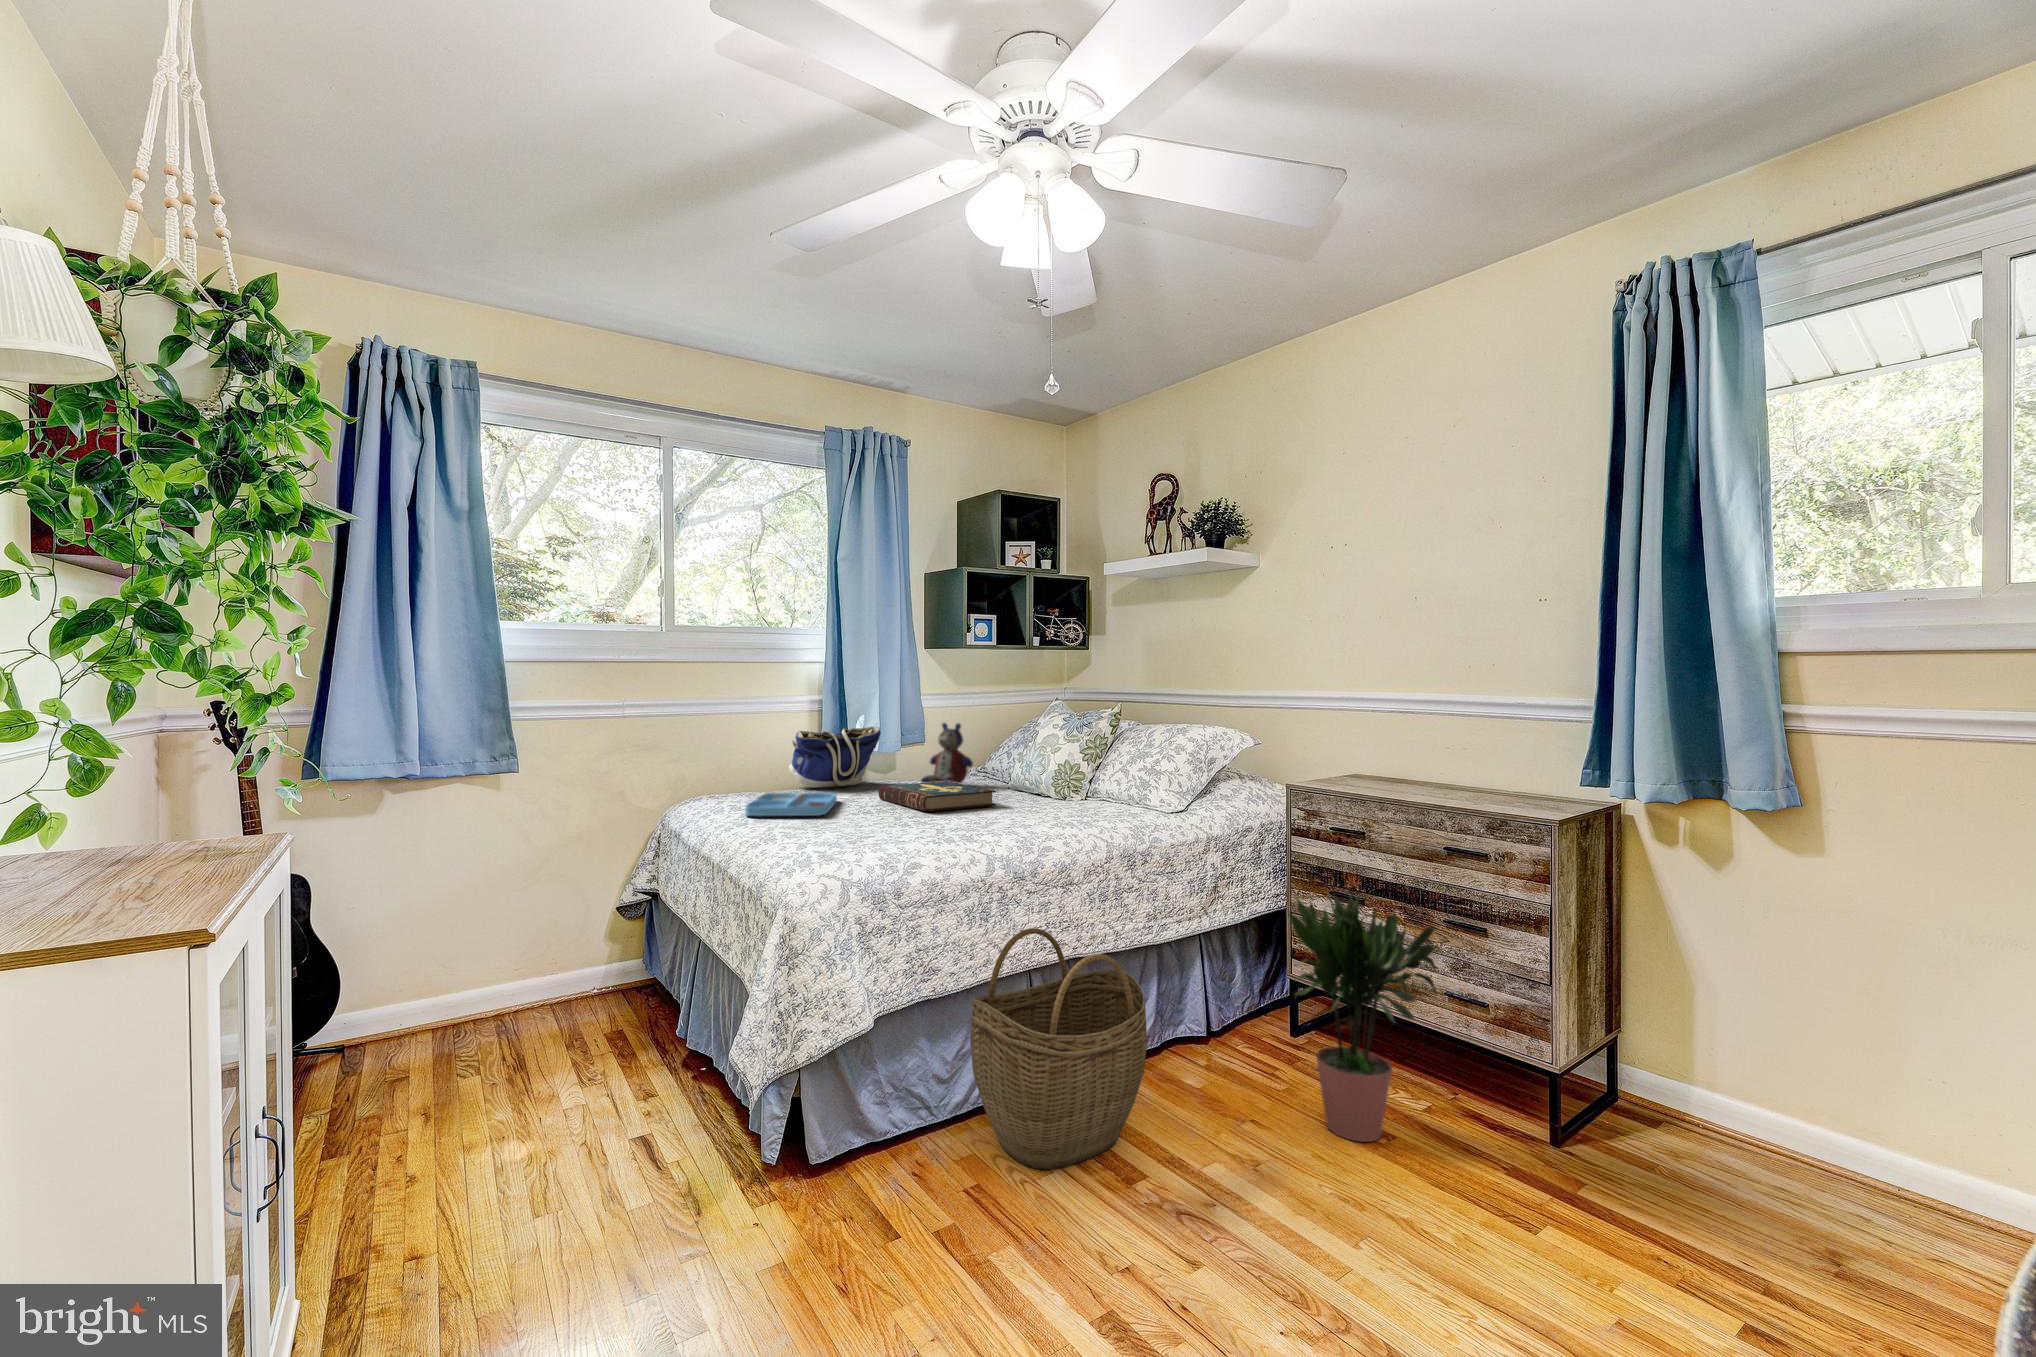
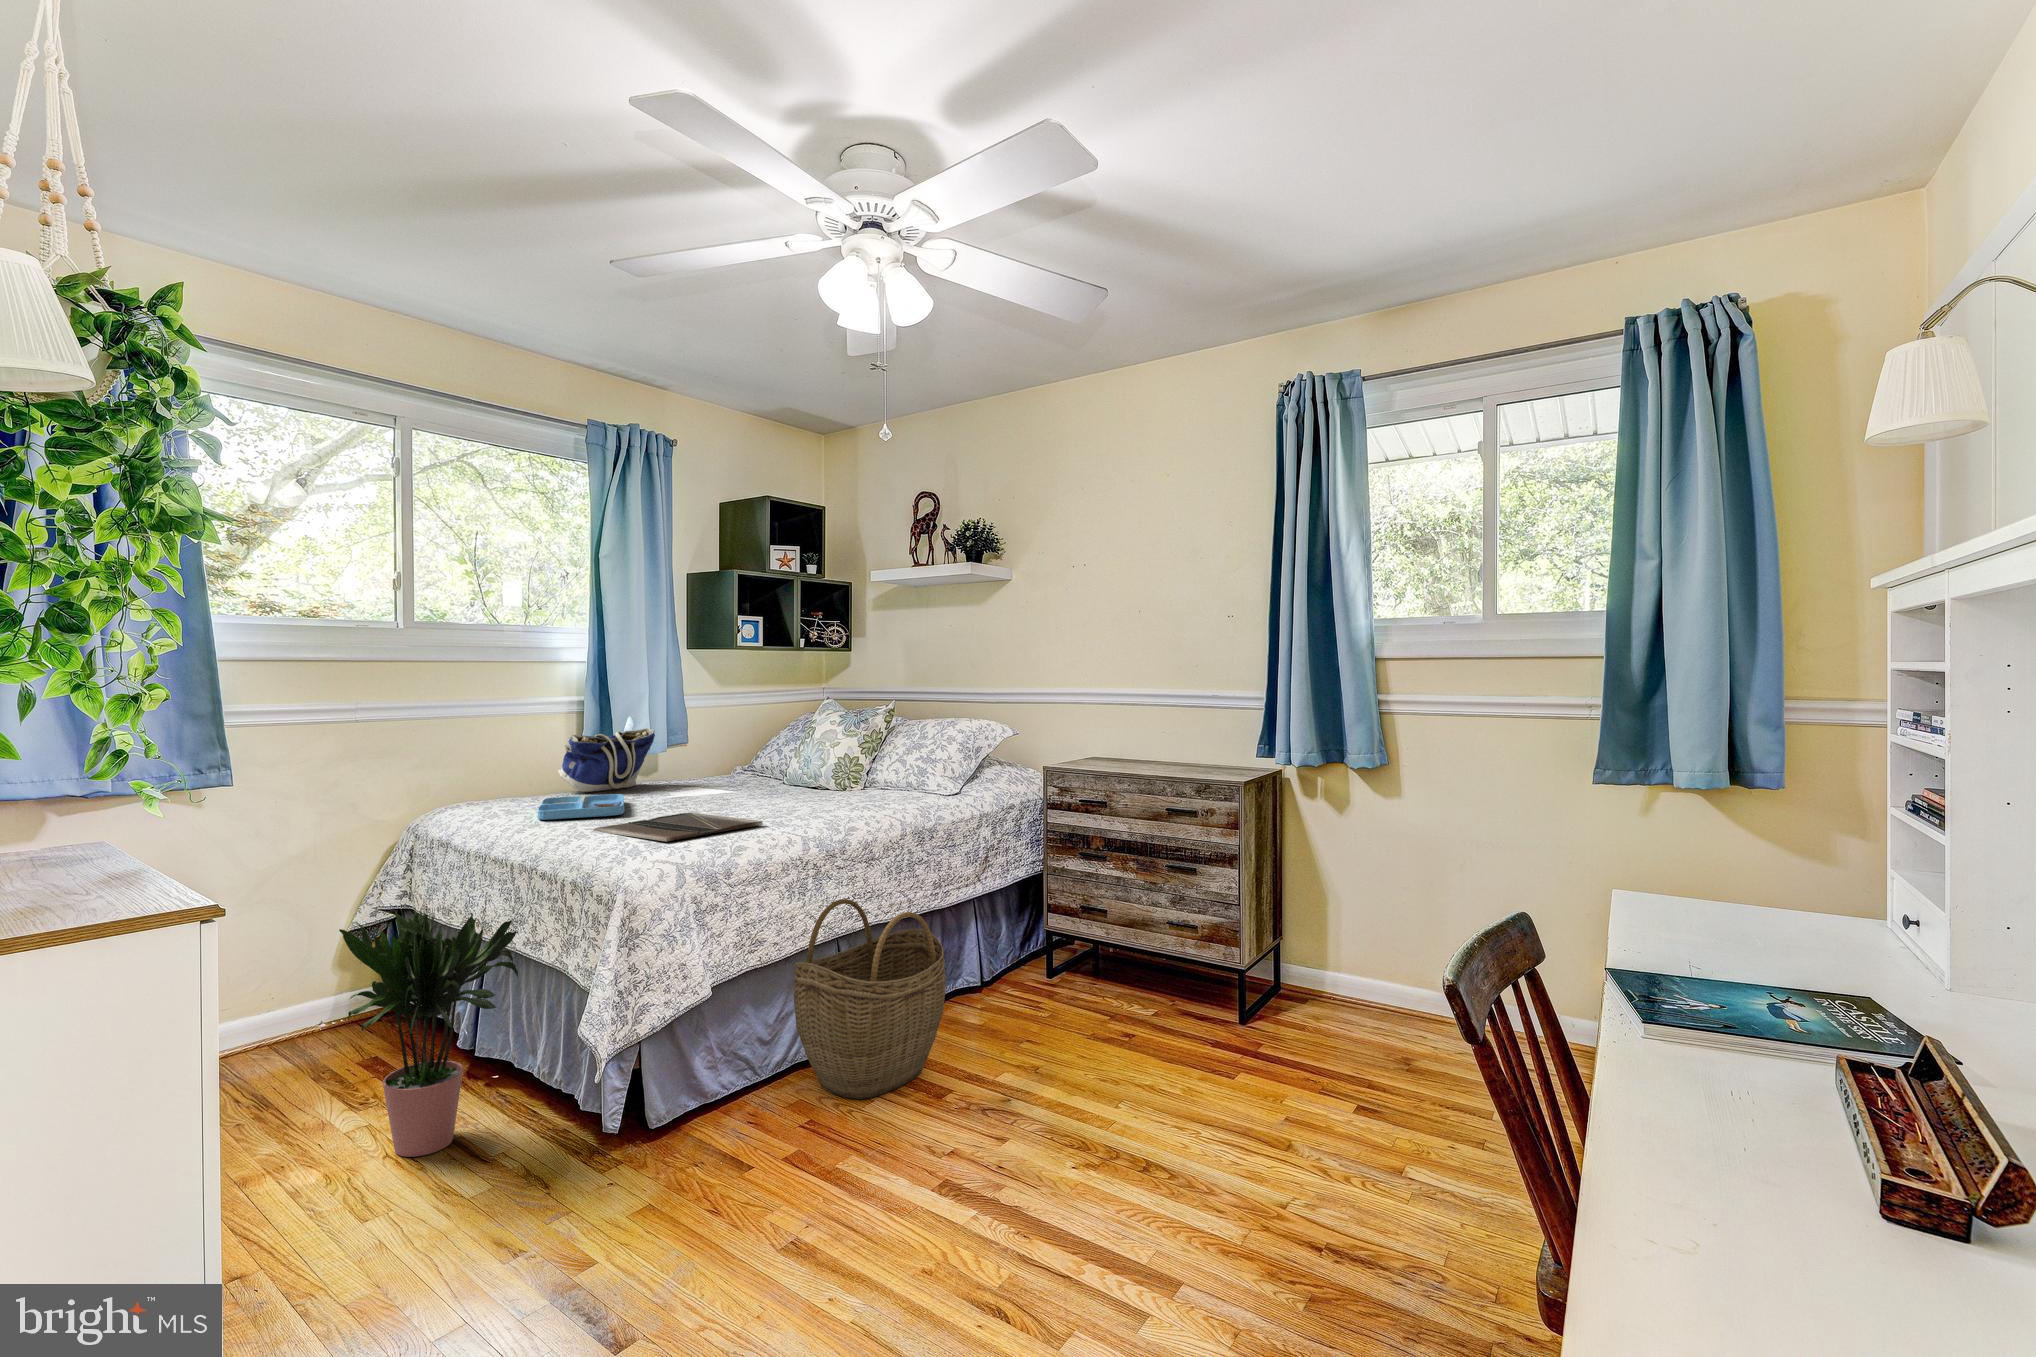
stuffed bear: present [921,723,973,783] -> none [699,723,751,786]
book: present [879,781,996,812] -> none [665,779,785,806]
laptop: none [785,817,952,851] -> present [593,812,763,842]
potted plant: present [1289,897,1436,1142] -> present [339,907,518,1157]

